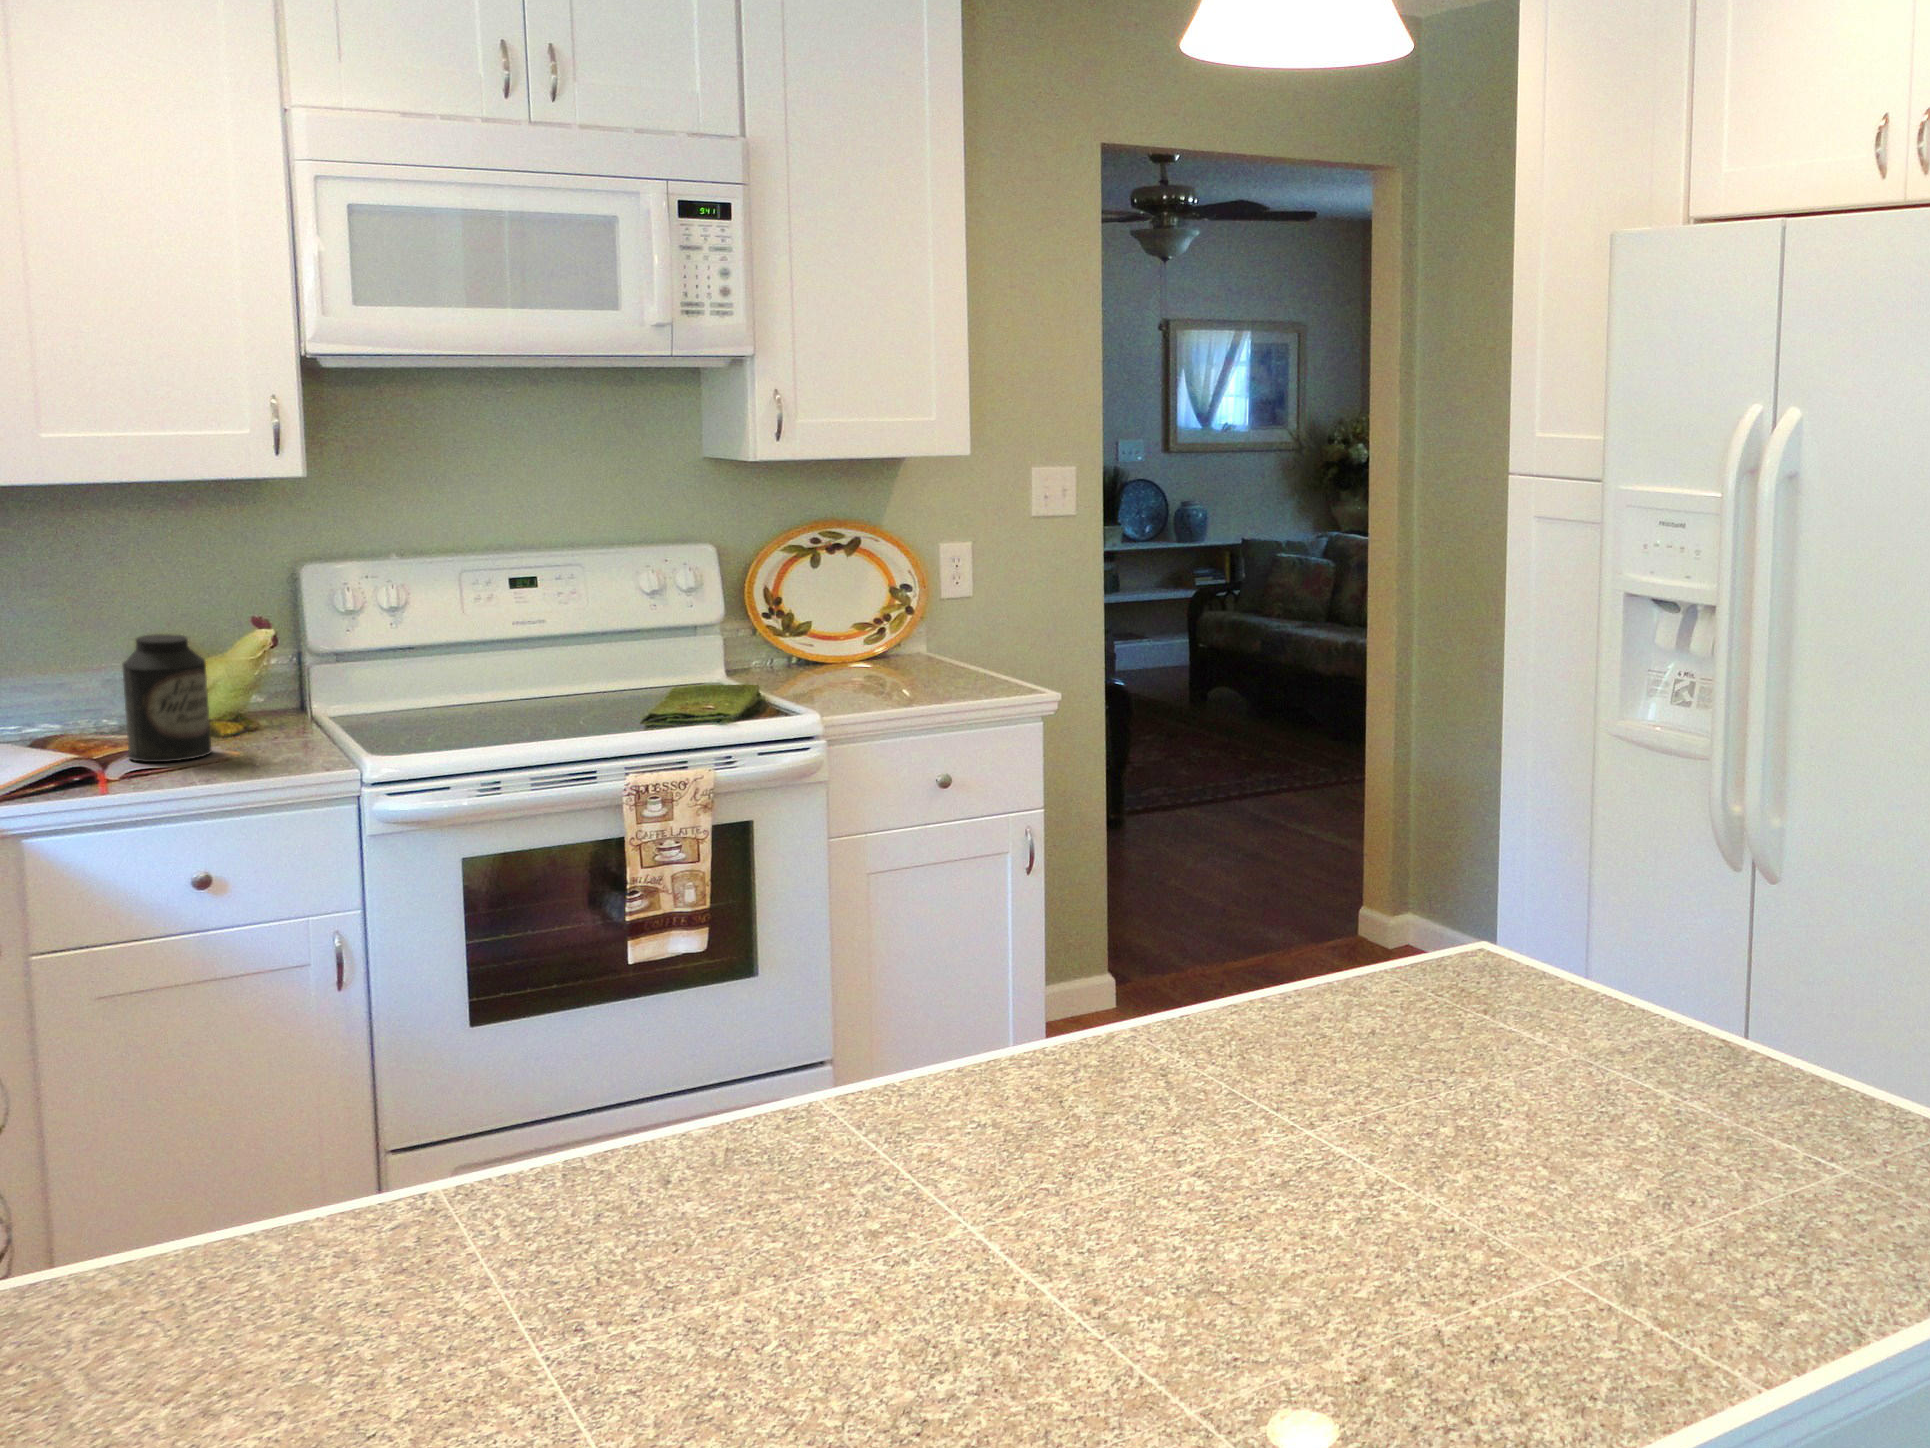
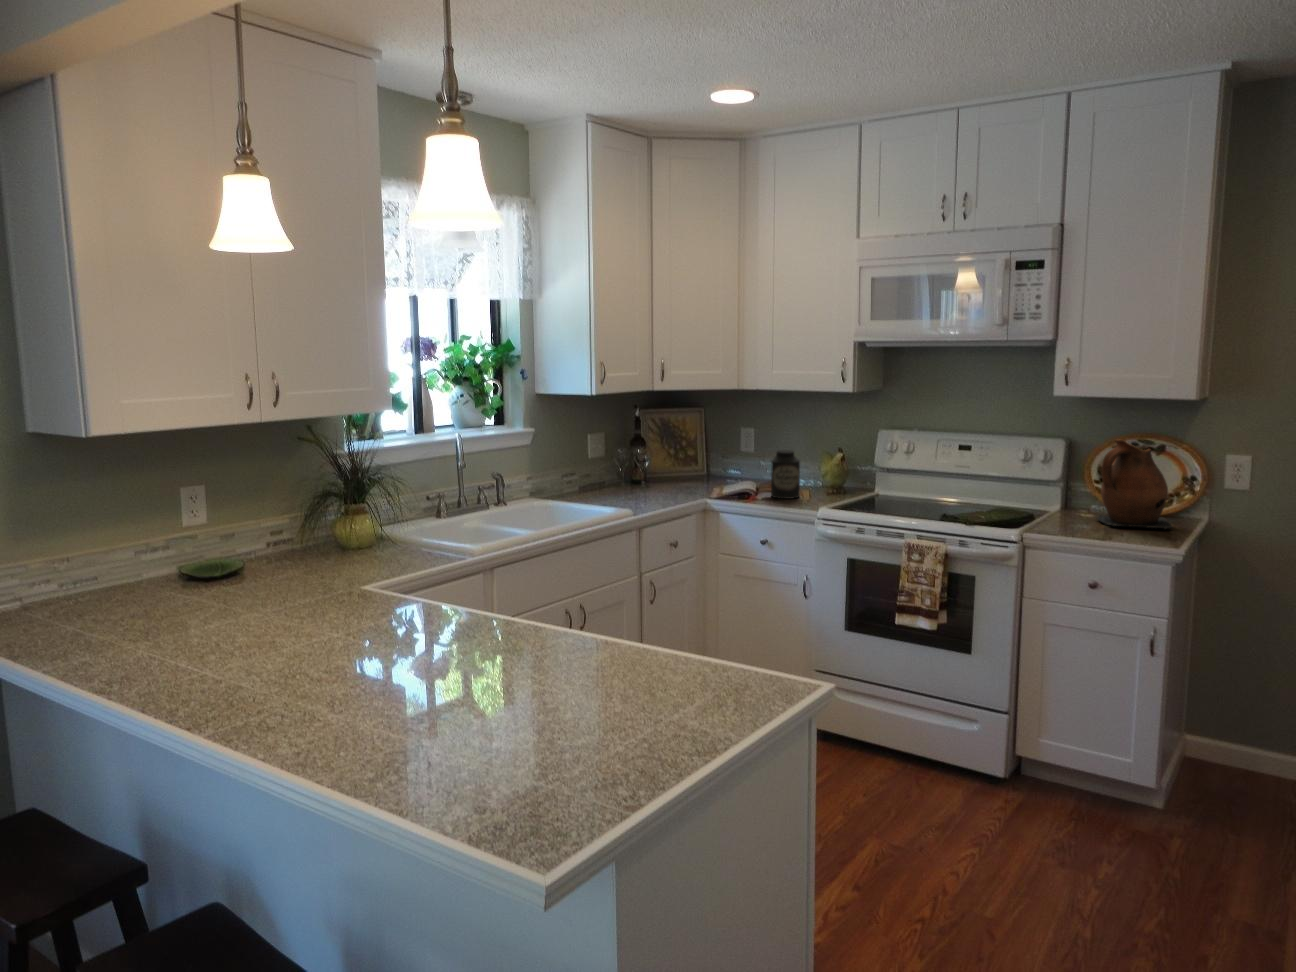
ceramic pitcher: none [810,532,953,684] -> present [1097,439,1173,529]

